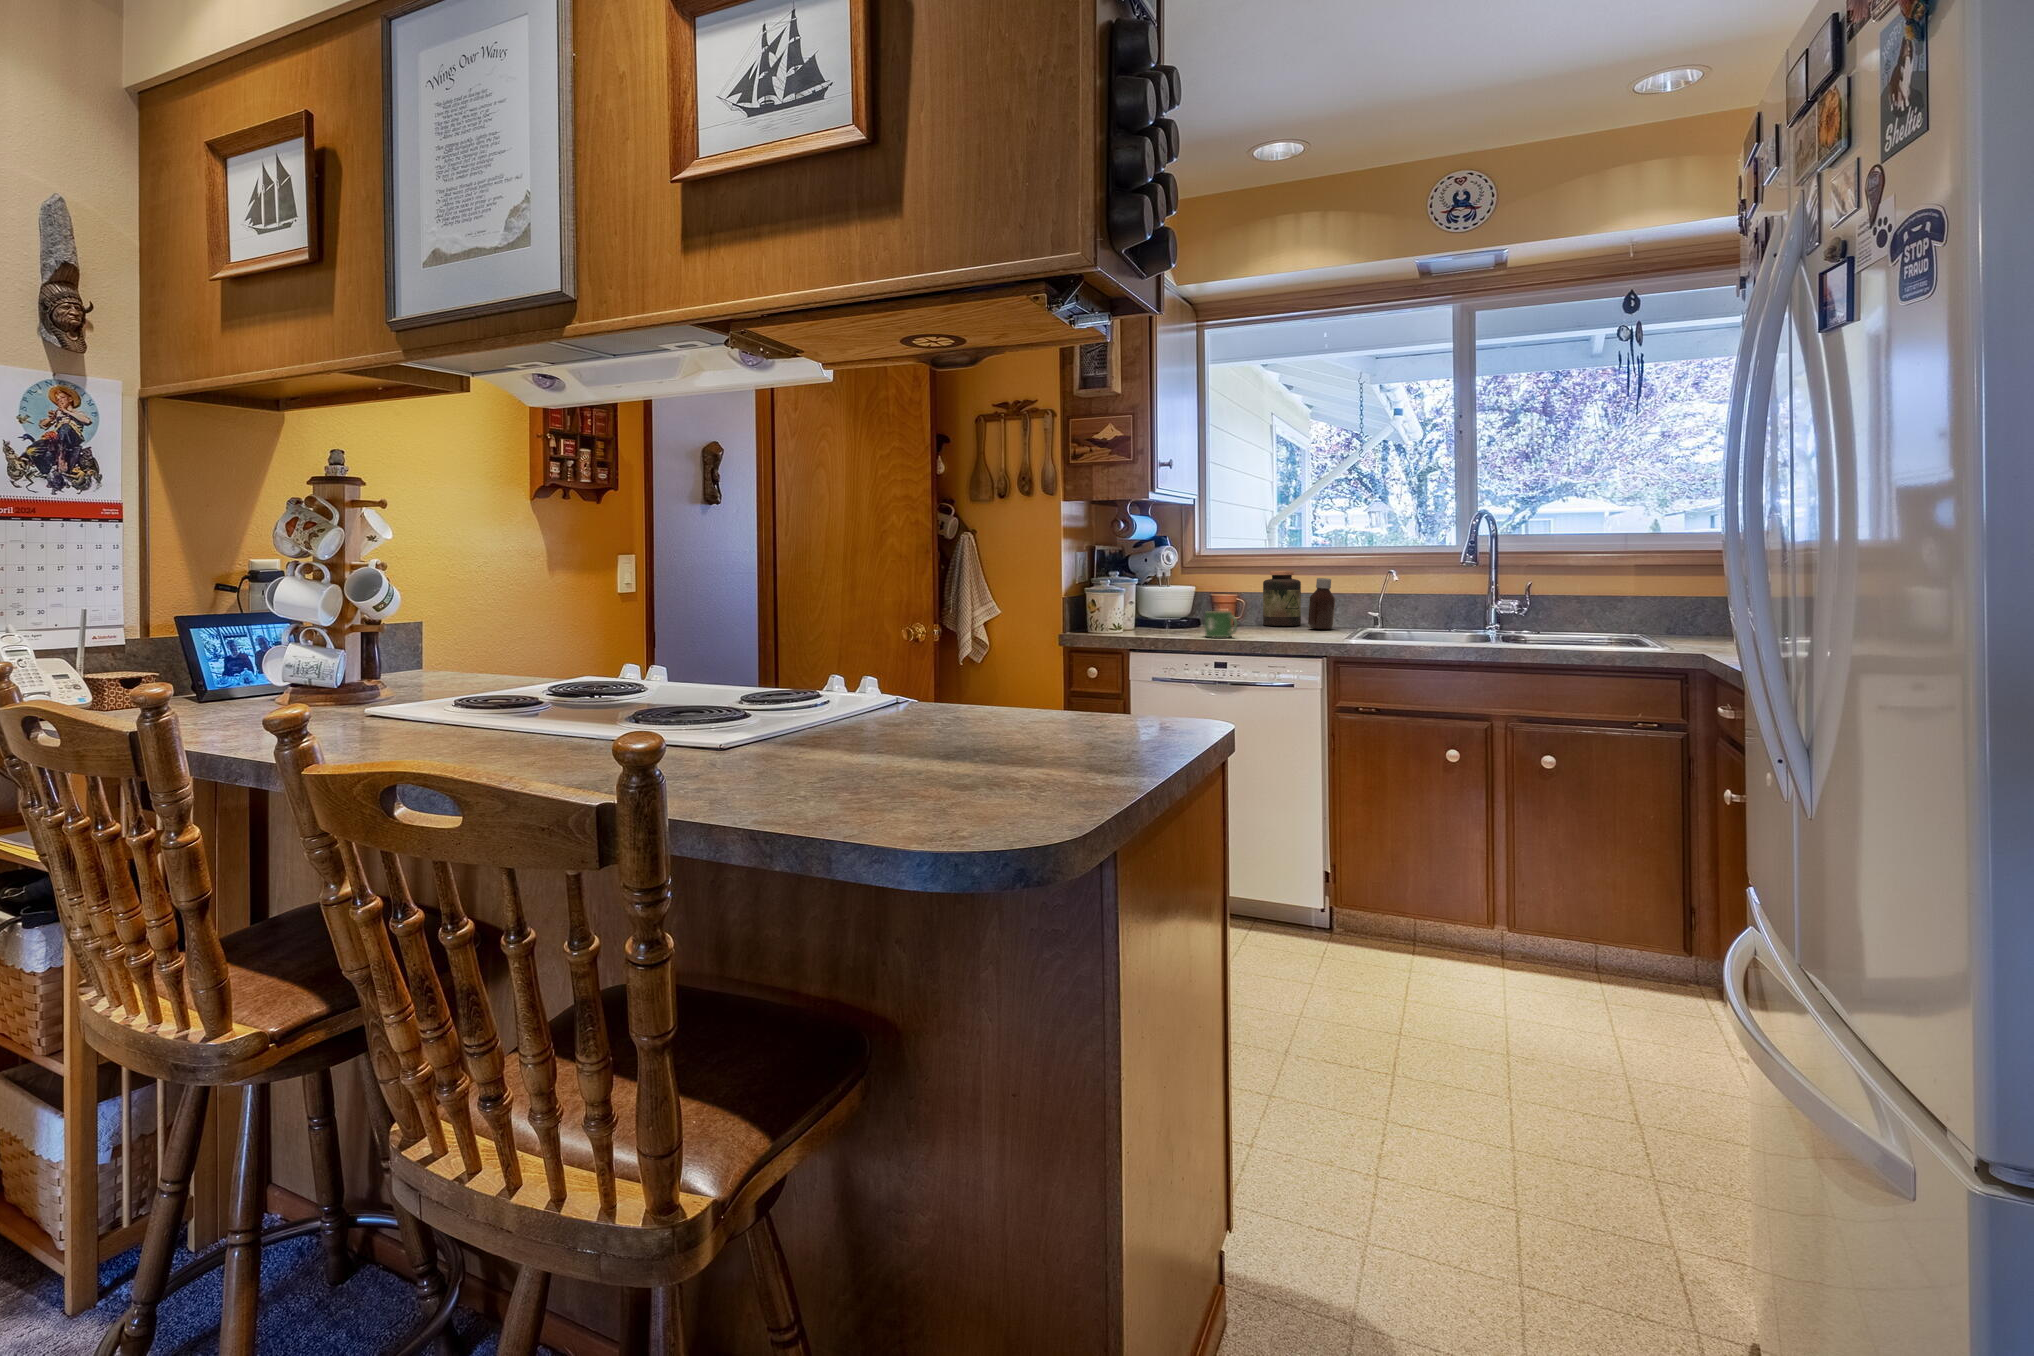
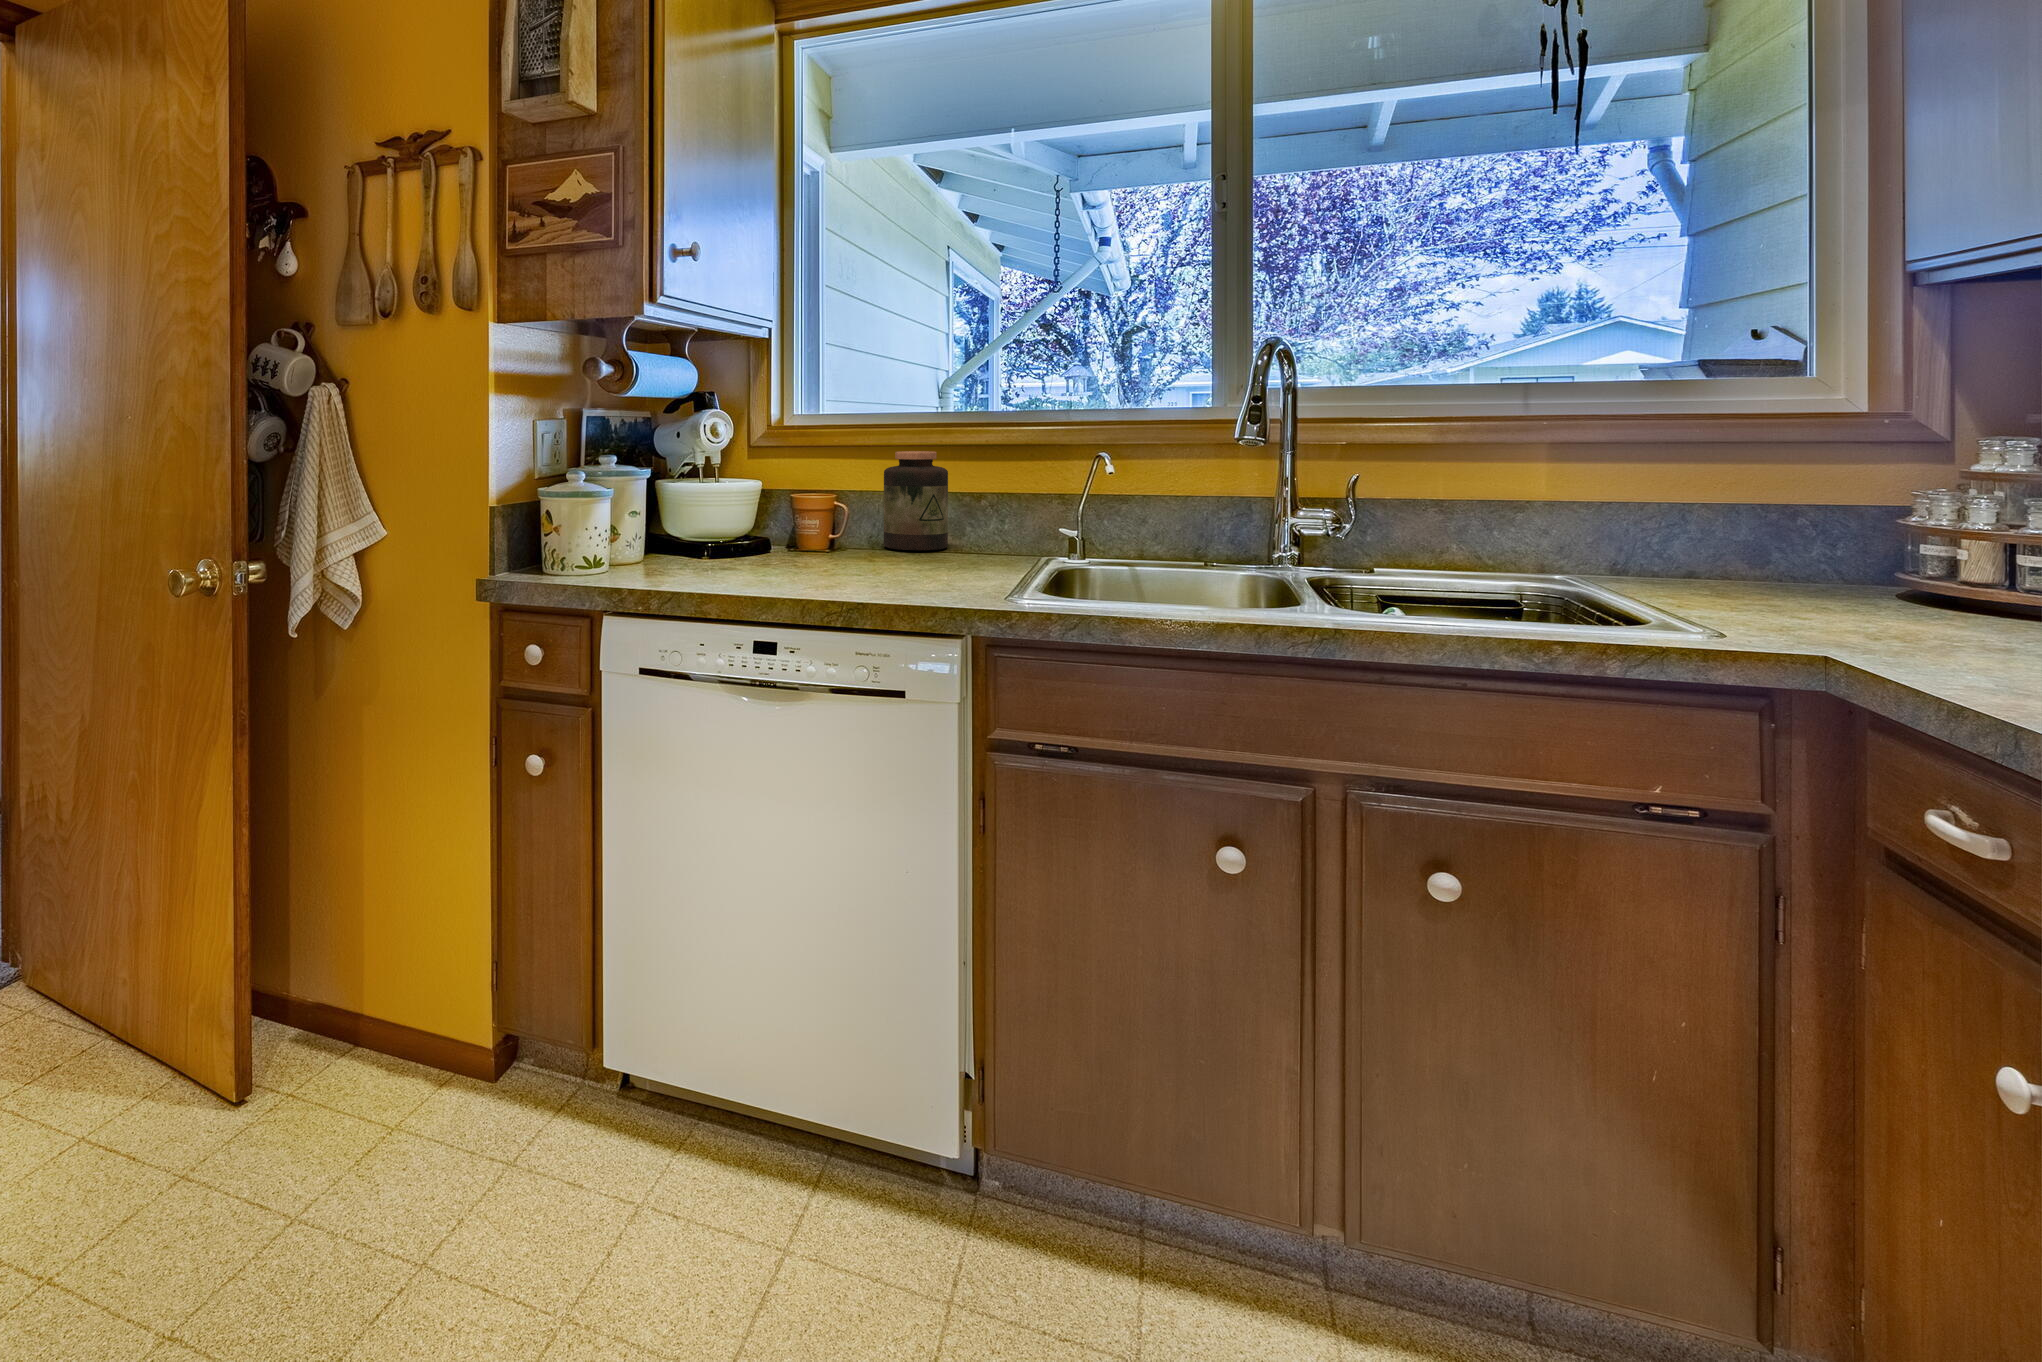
bottle: present [1308,578,1335,629] -> none [956,467,1004,562]
mug: present [1205,611,1237,637] -> none [755,532,811,586]

